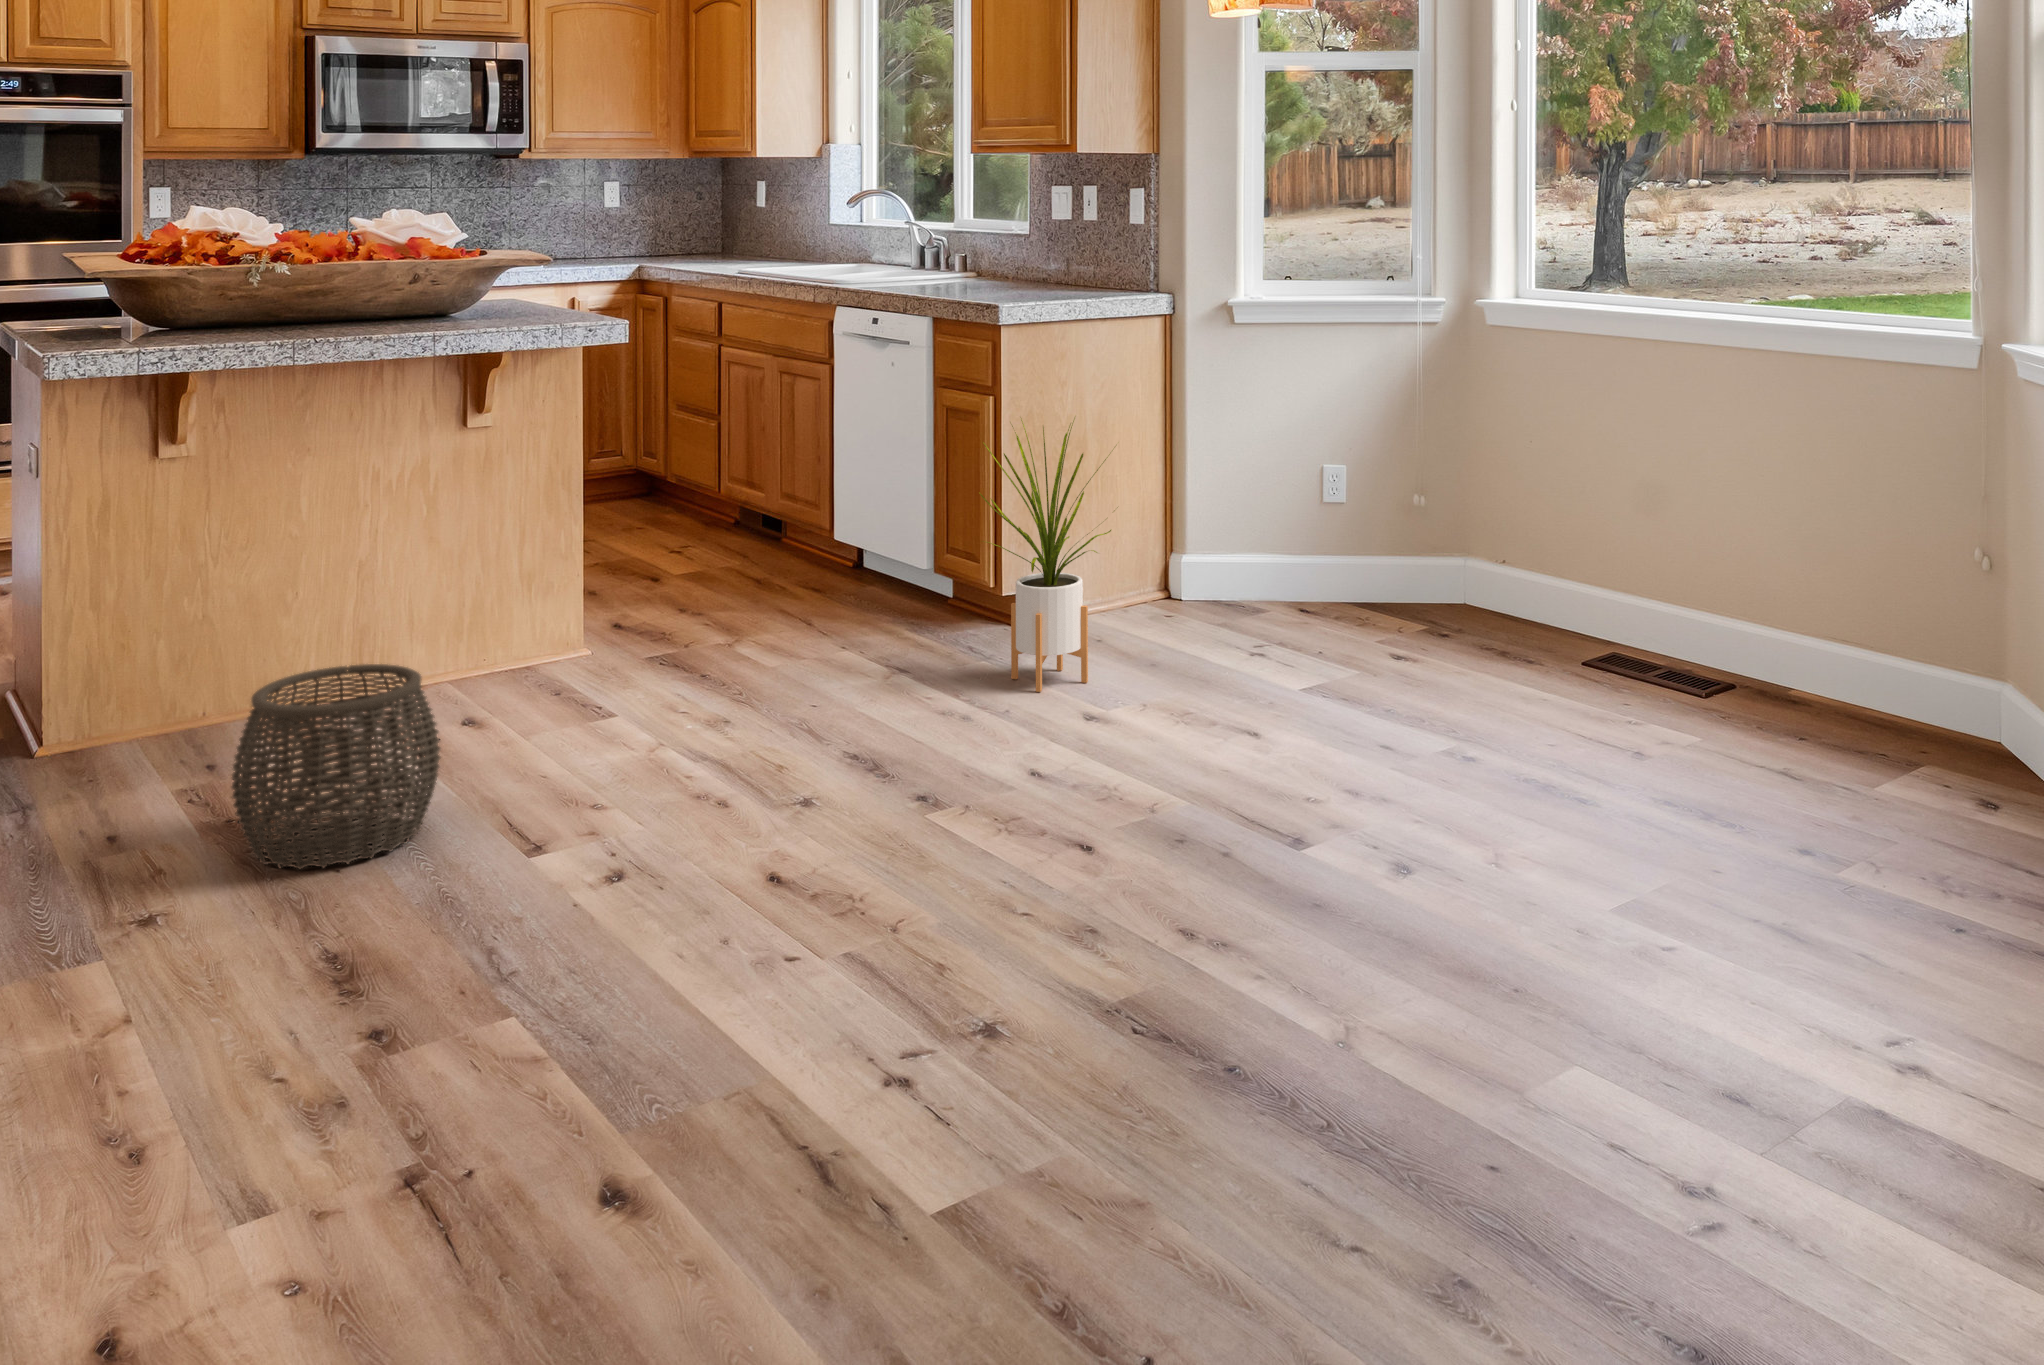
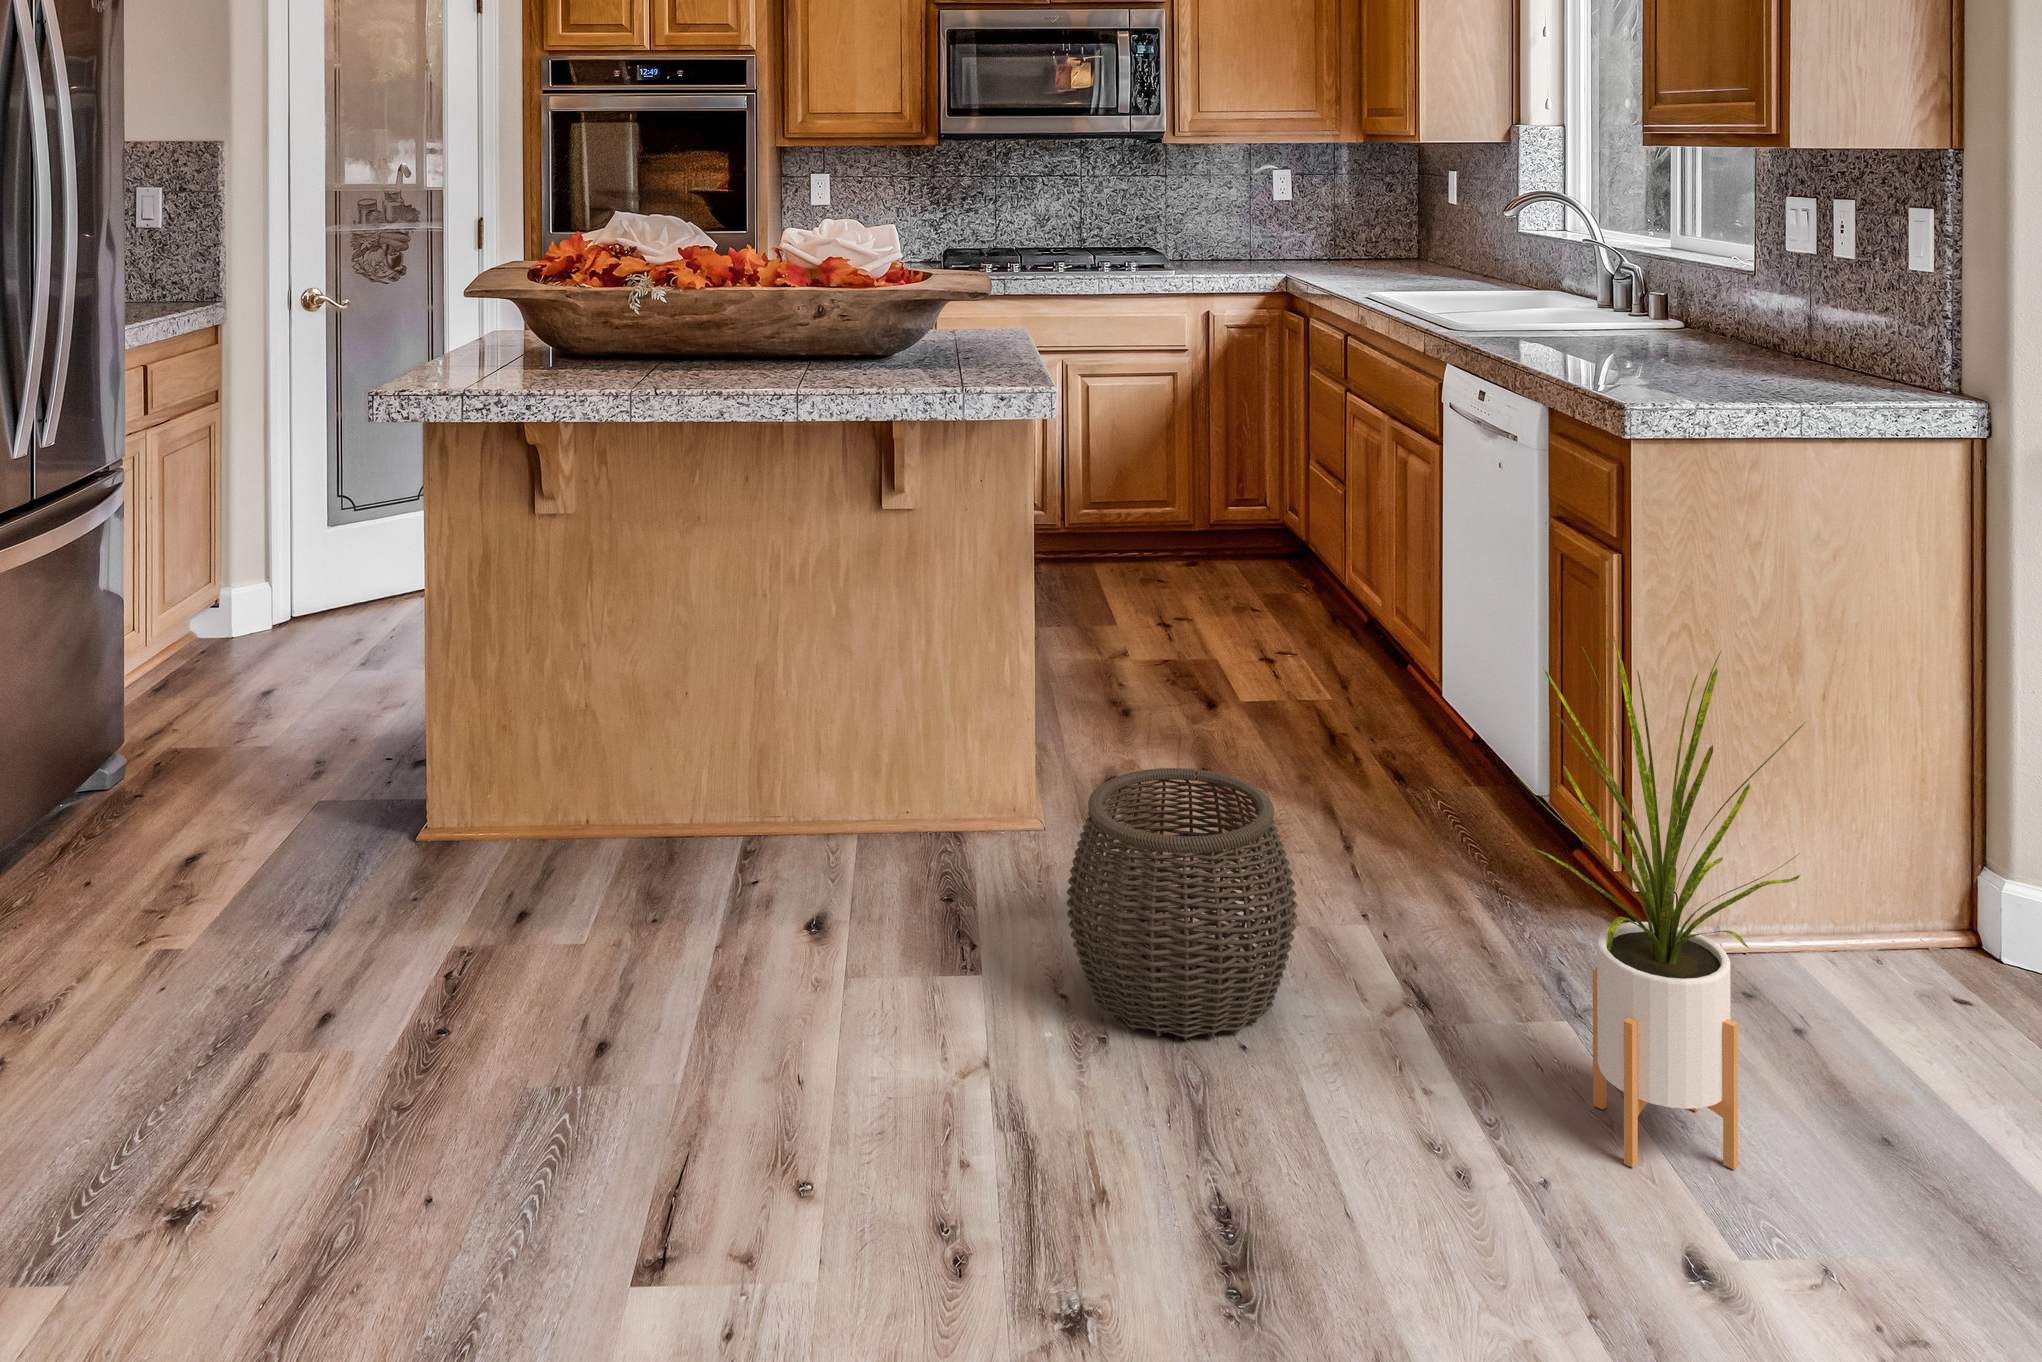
woven basket: present [231,664,441,869] -> present [1066,768,1297,1040]

